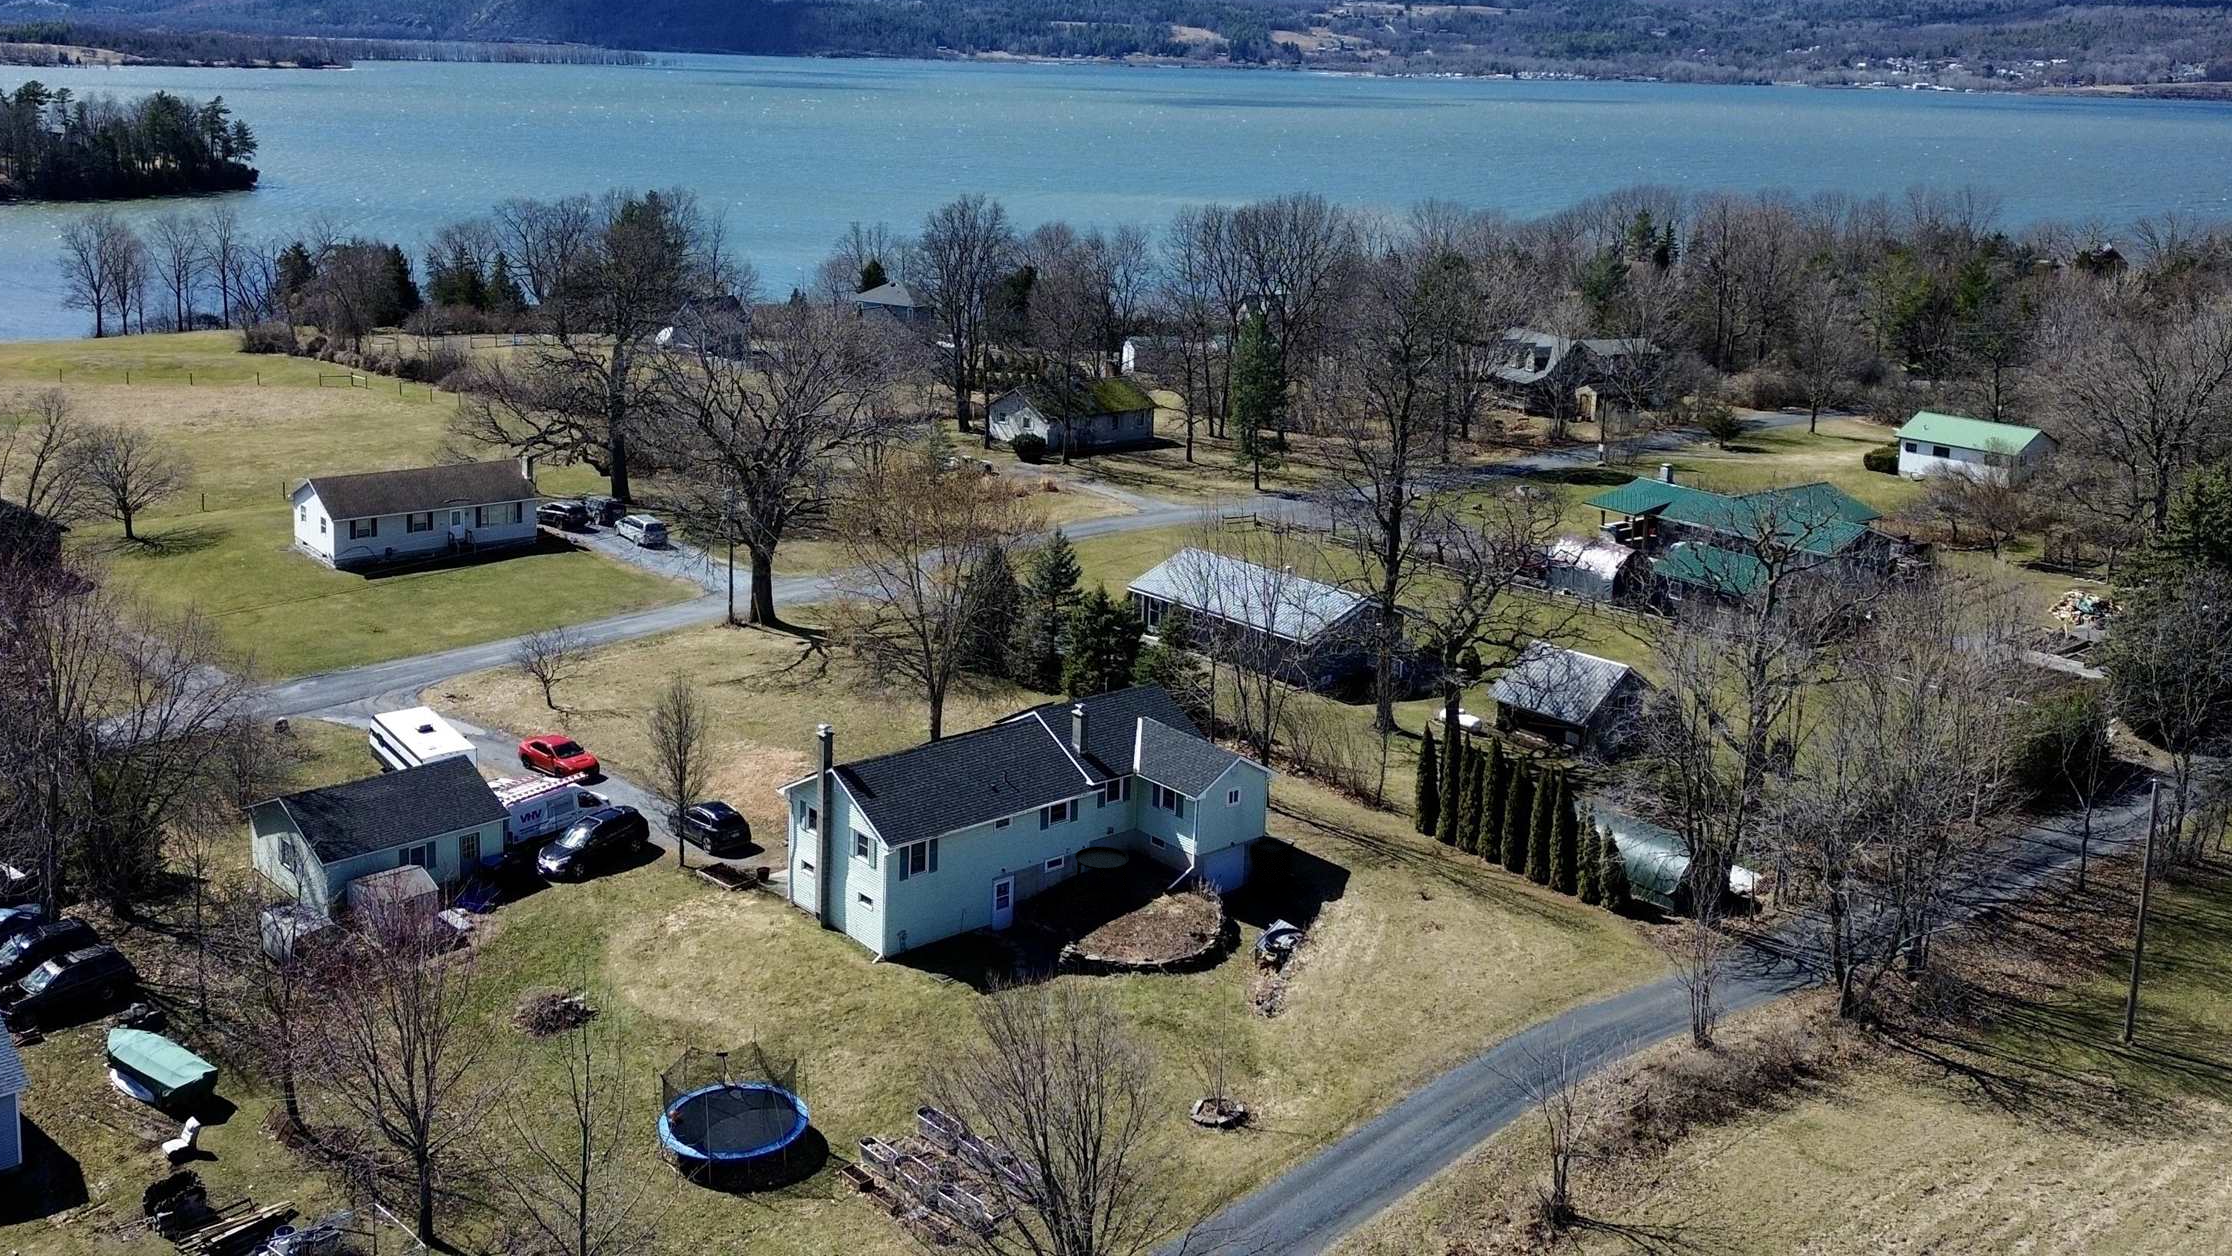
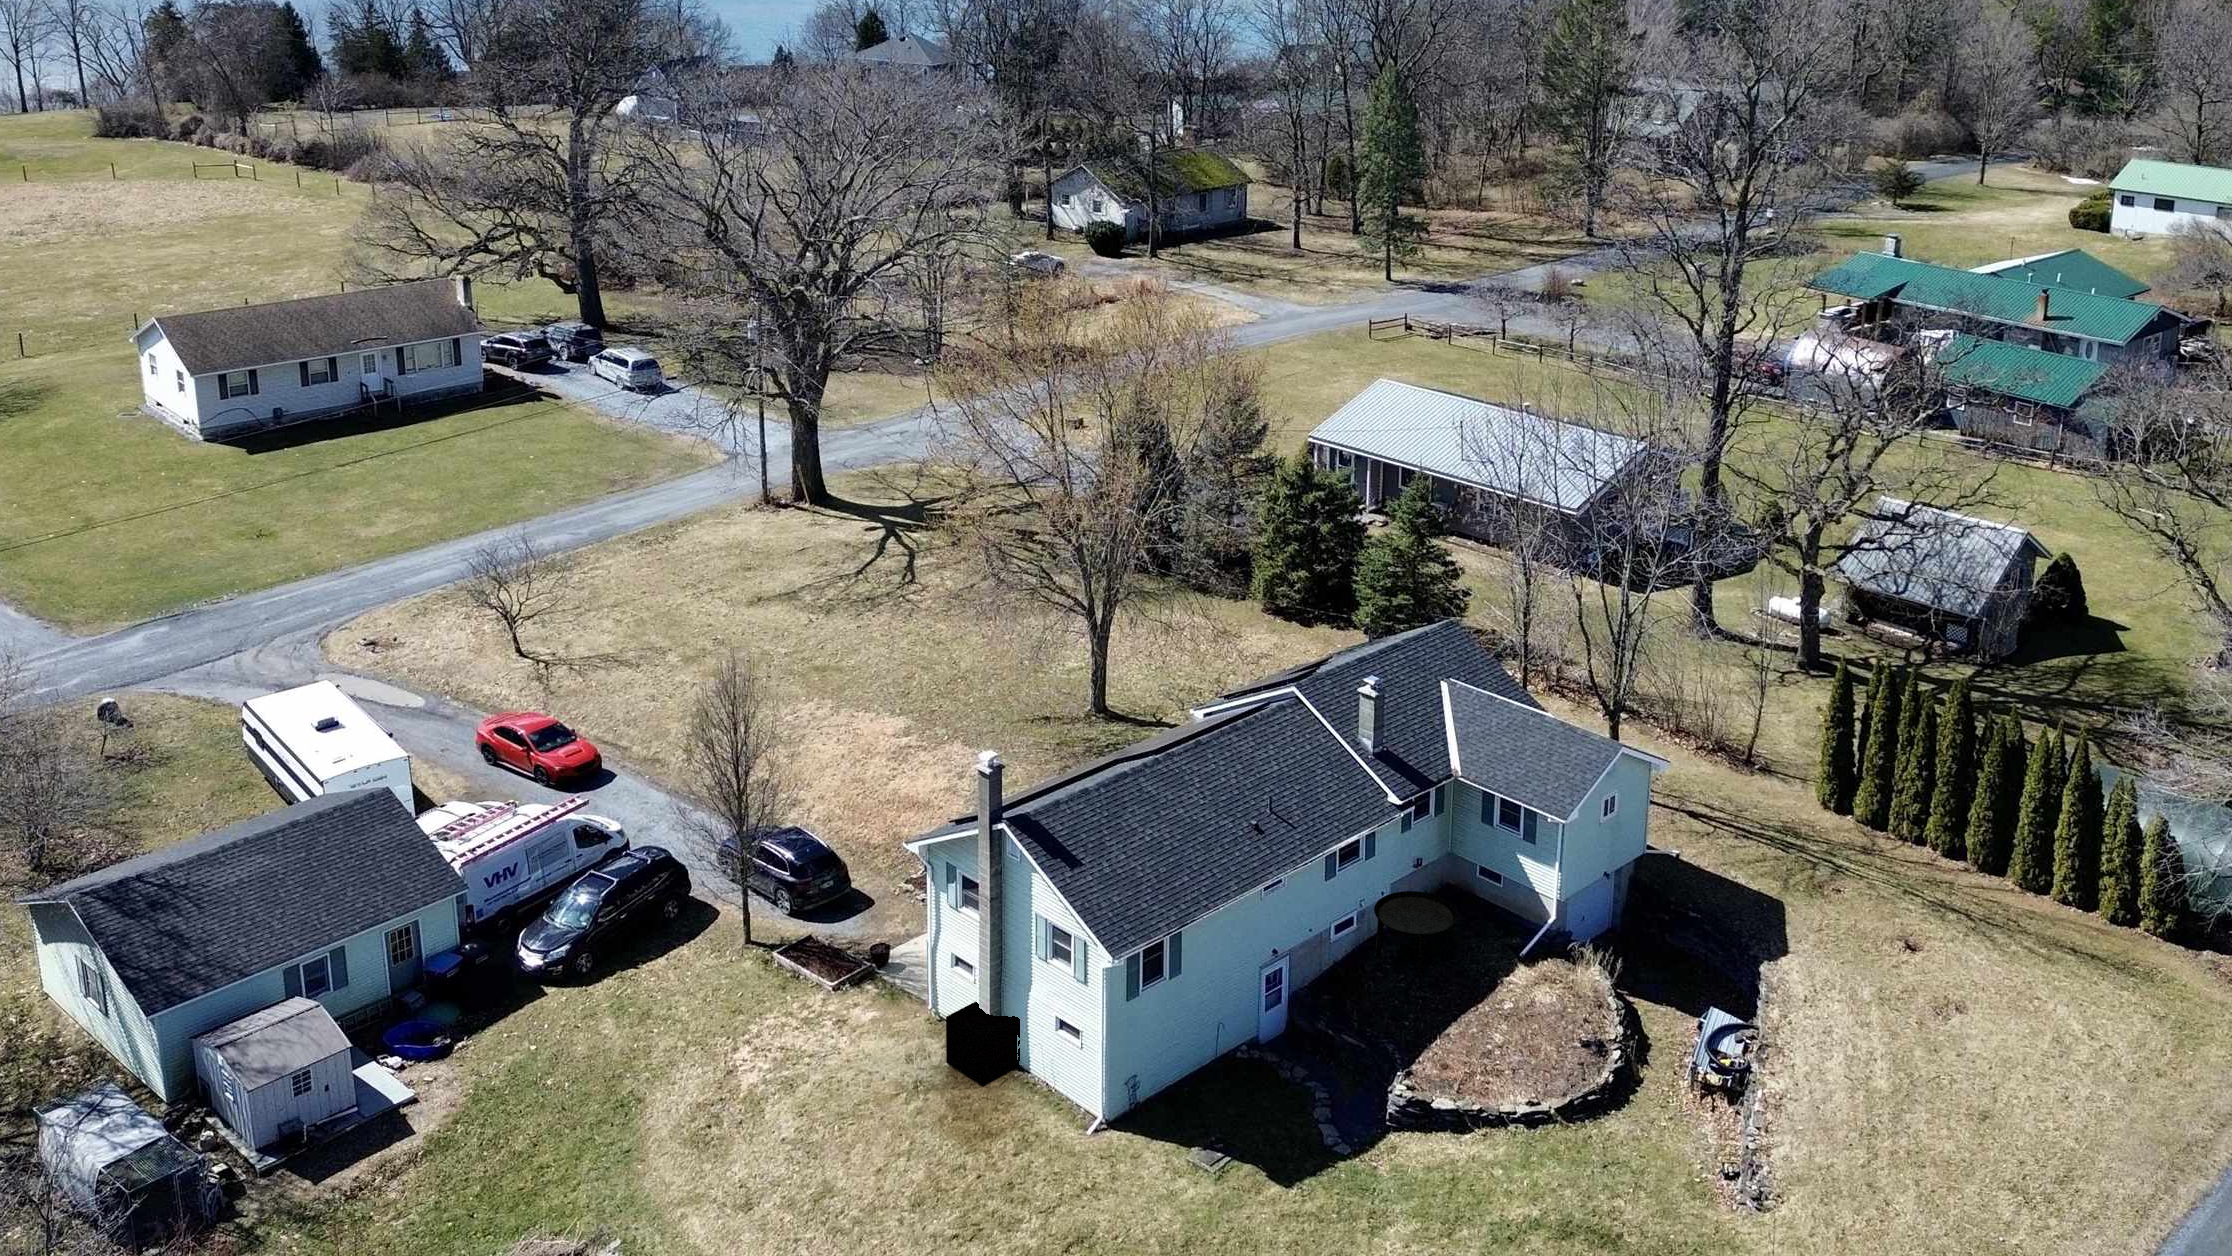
wooden crate: present [1247,836,1293,883] -> present [946,1001,1020,1086]

